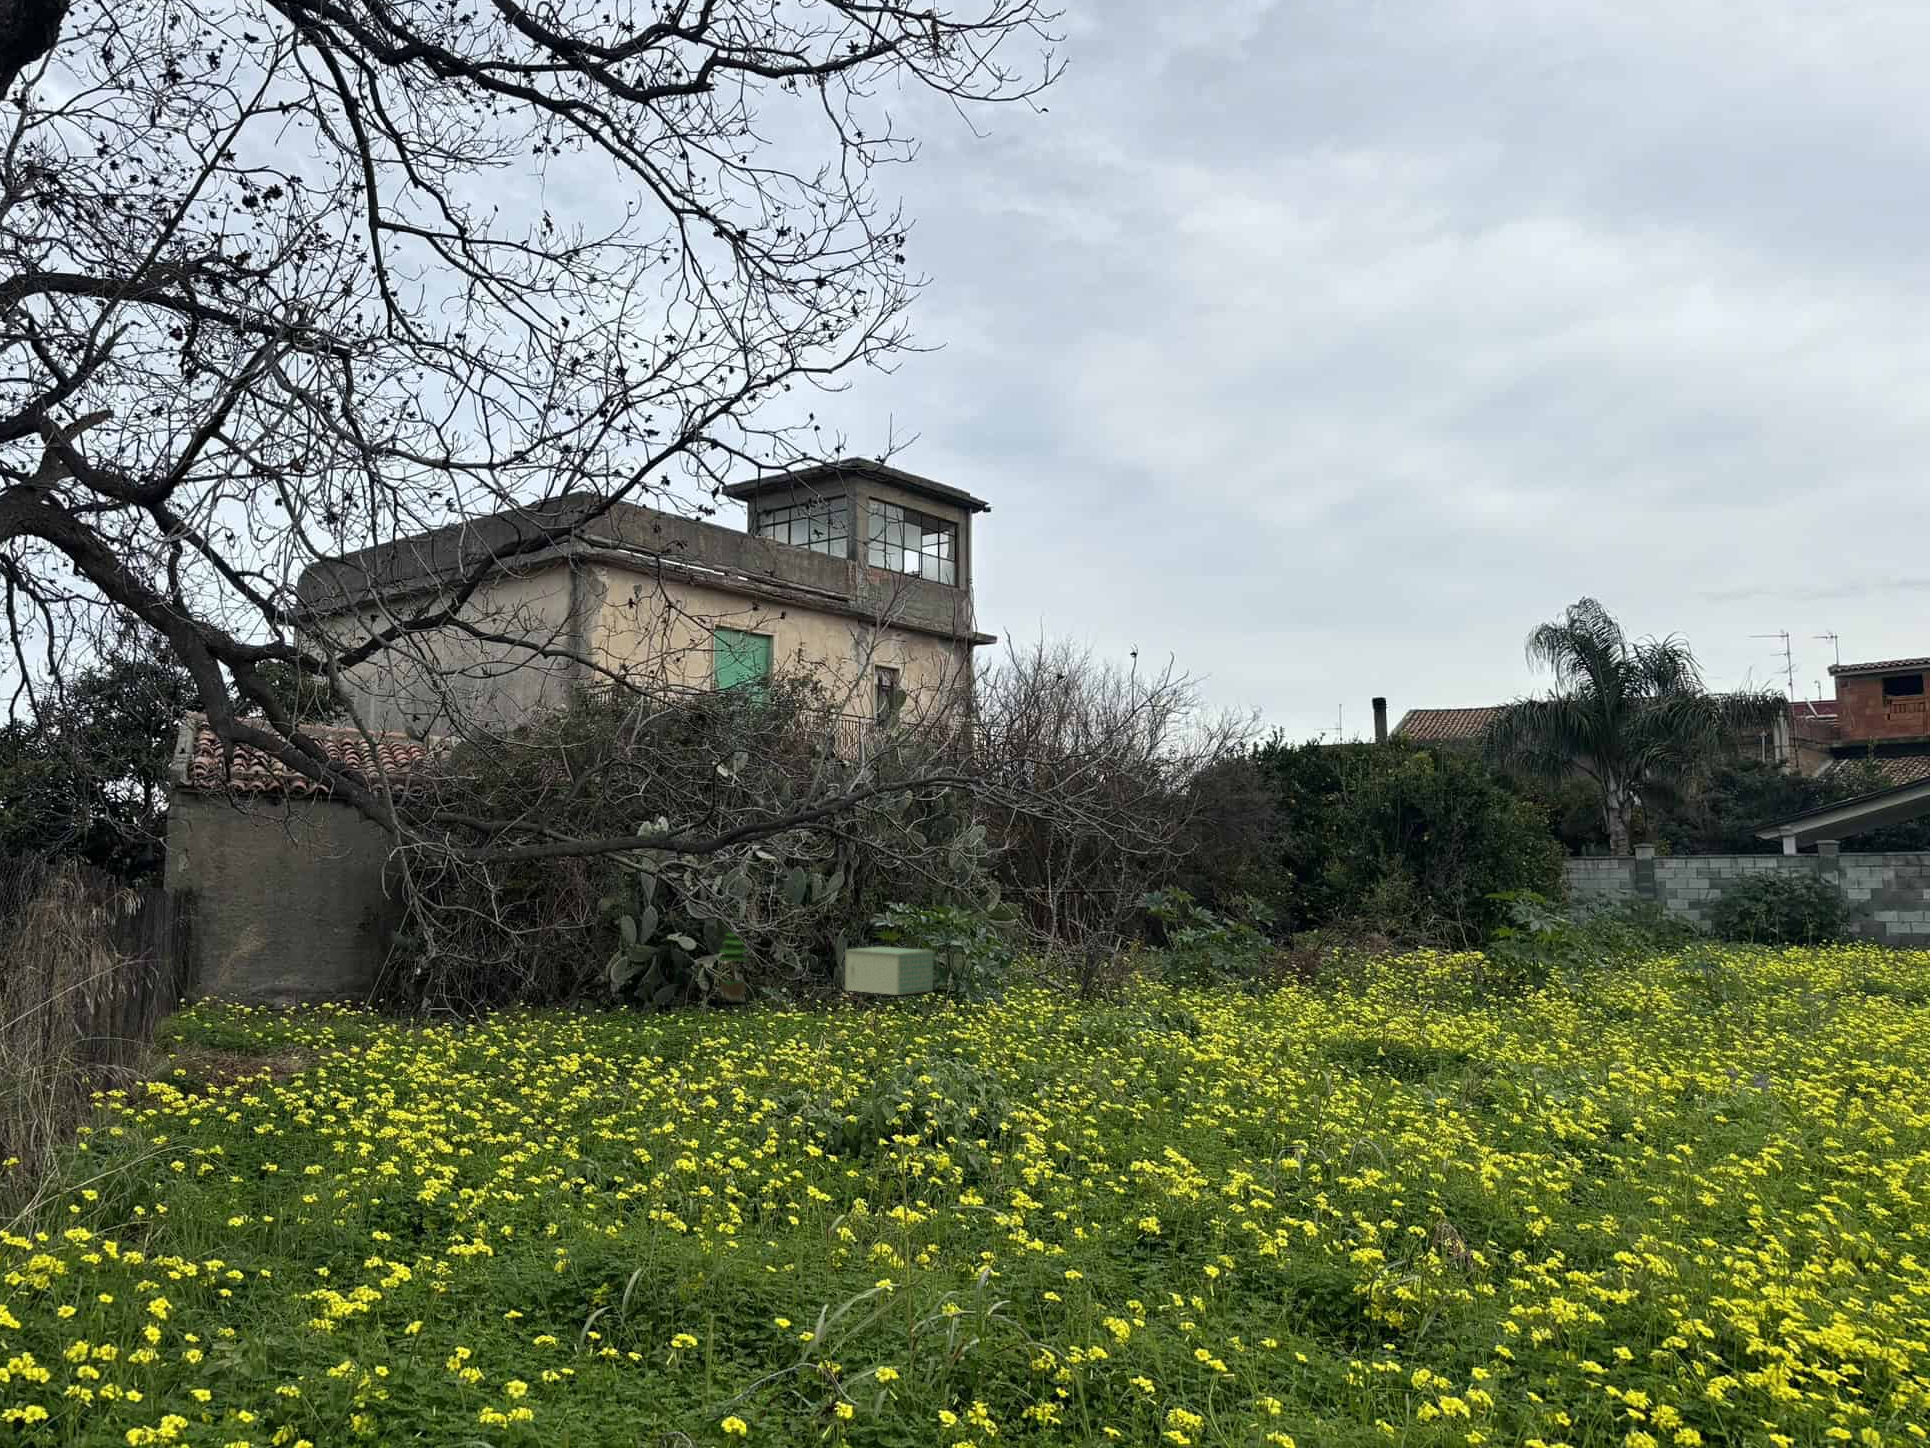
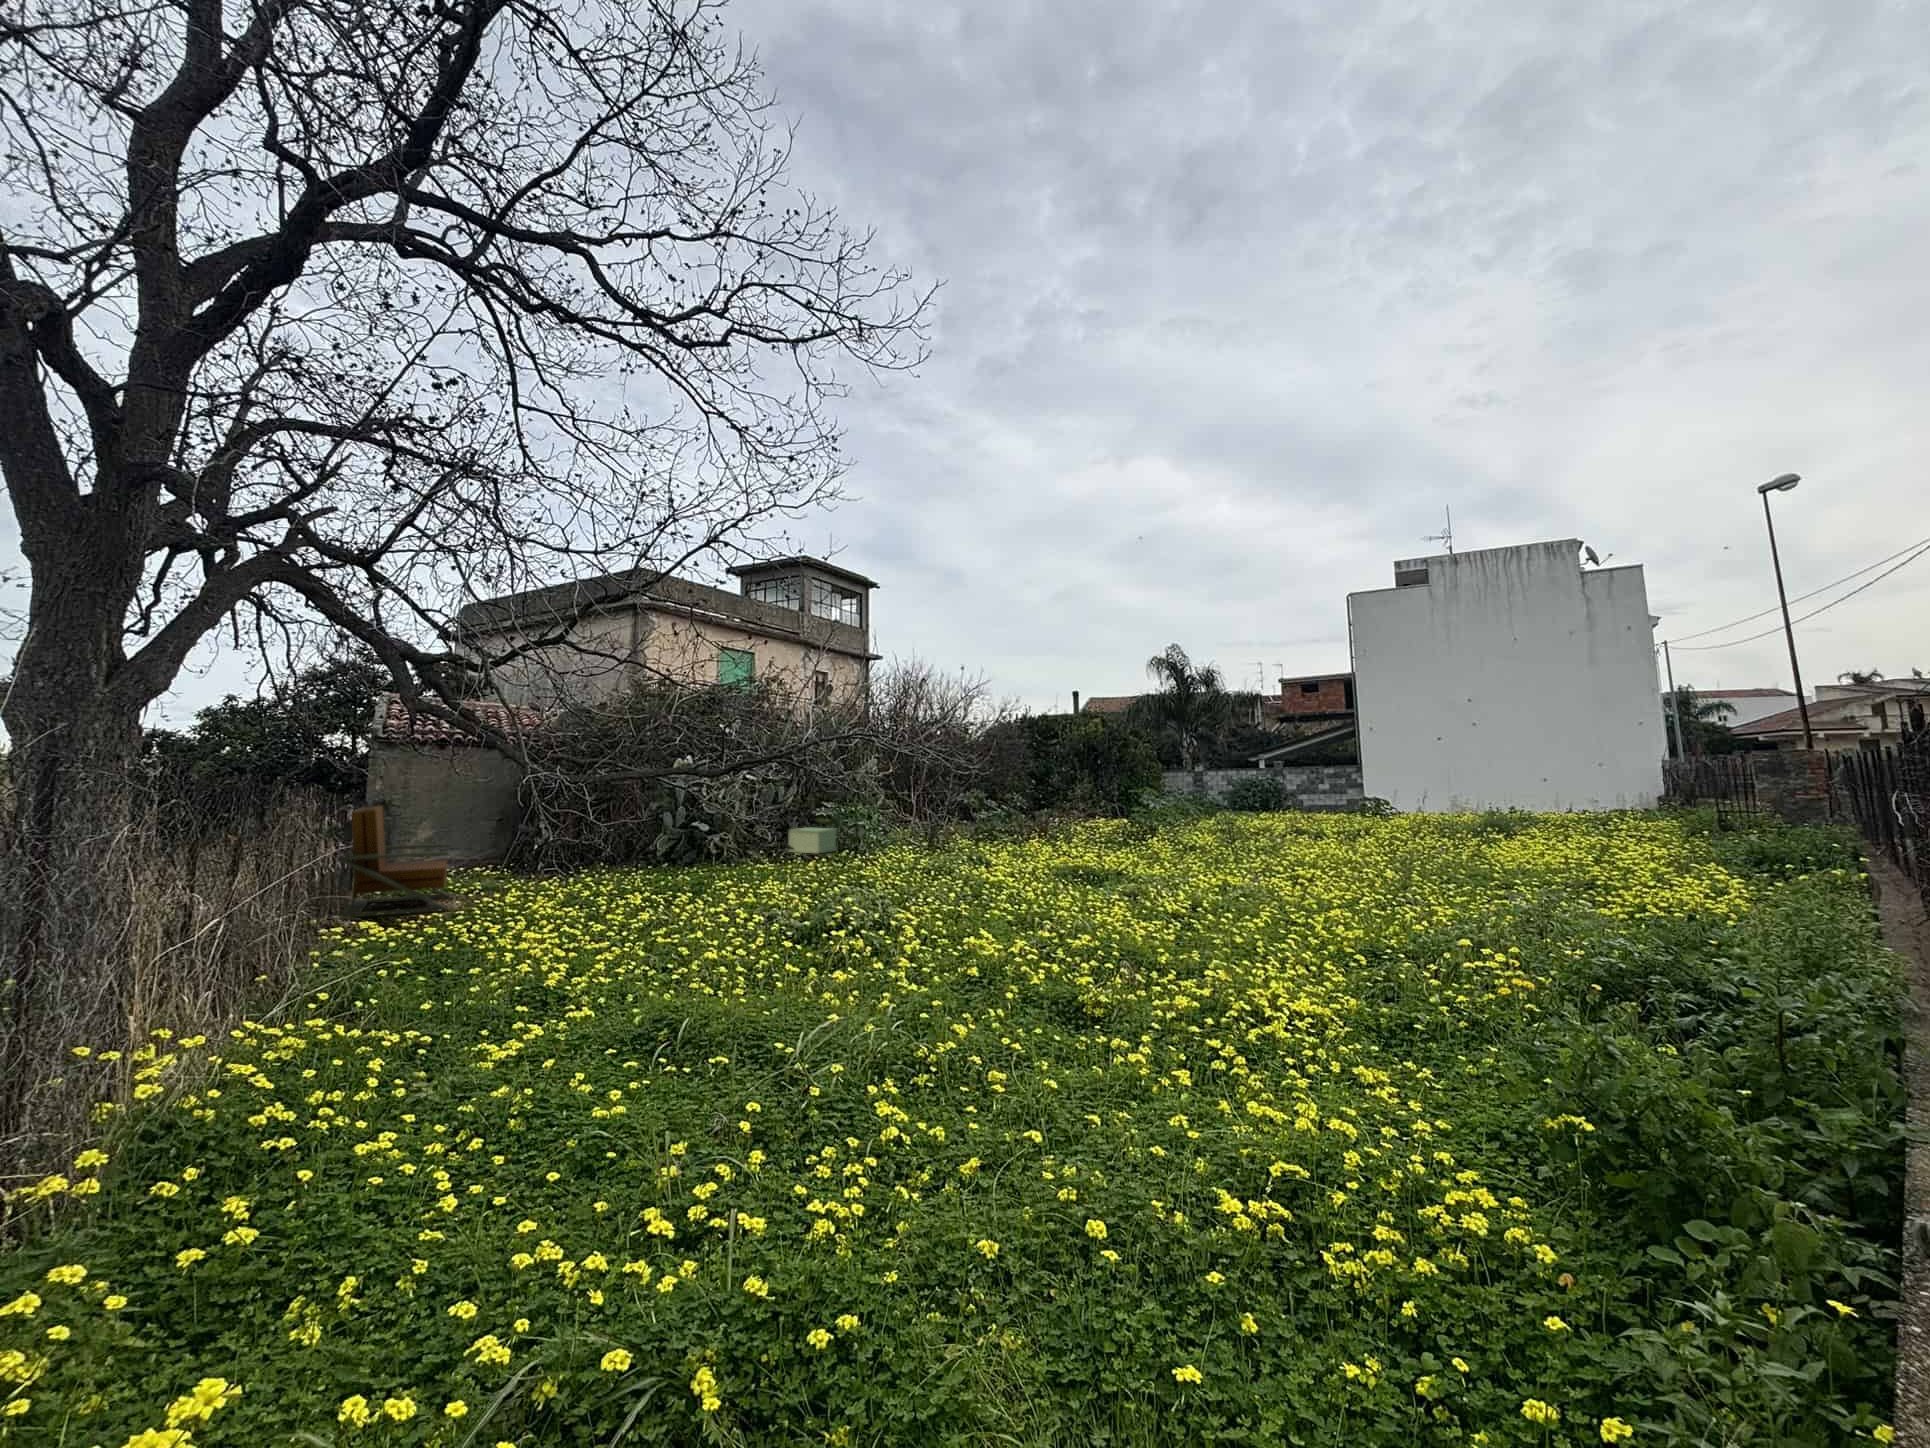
lounge chair: none [109,888,281,1072] -> present [338,806,451,918]
potted tree: present [719,931,747,1002] -> none [716,811,734,861]

